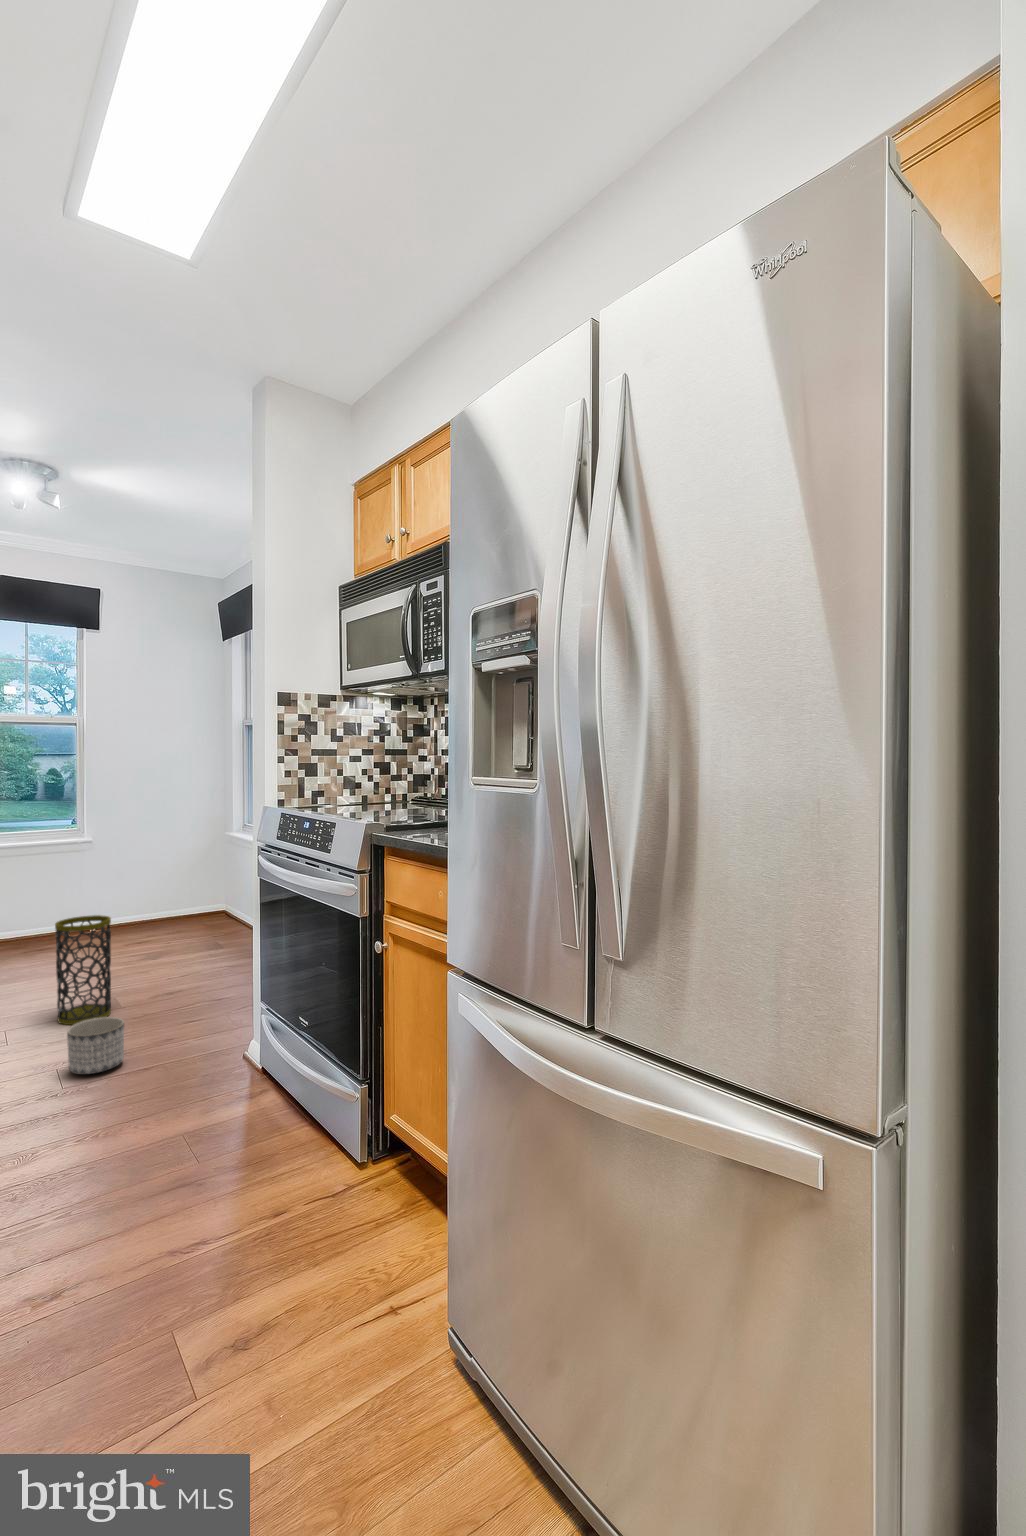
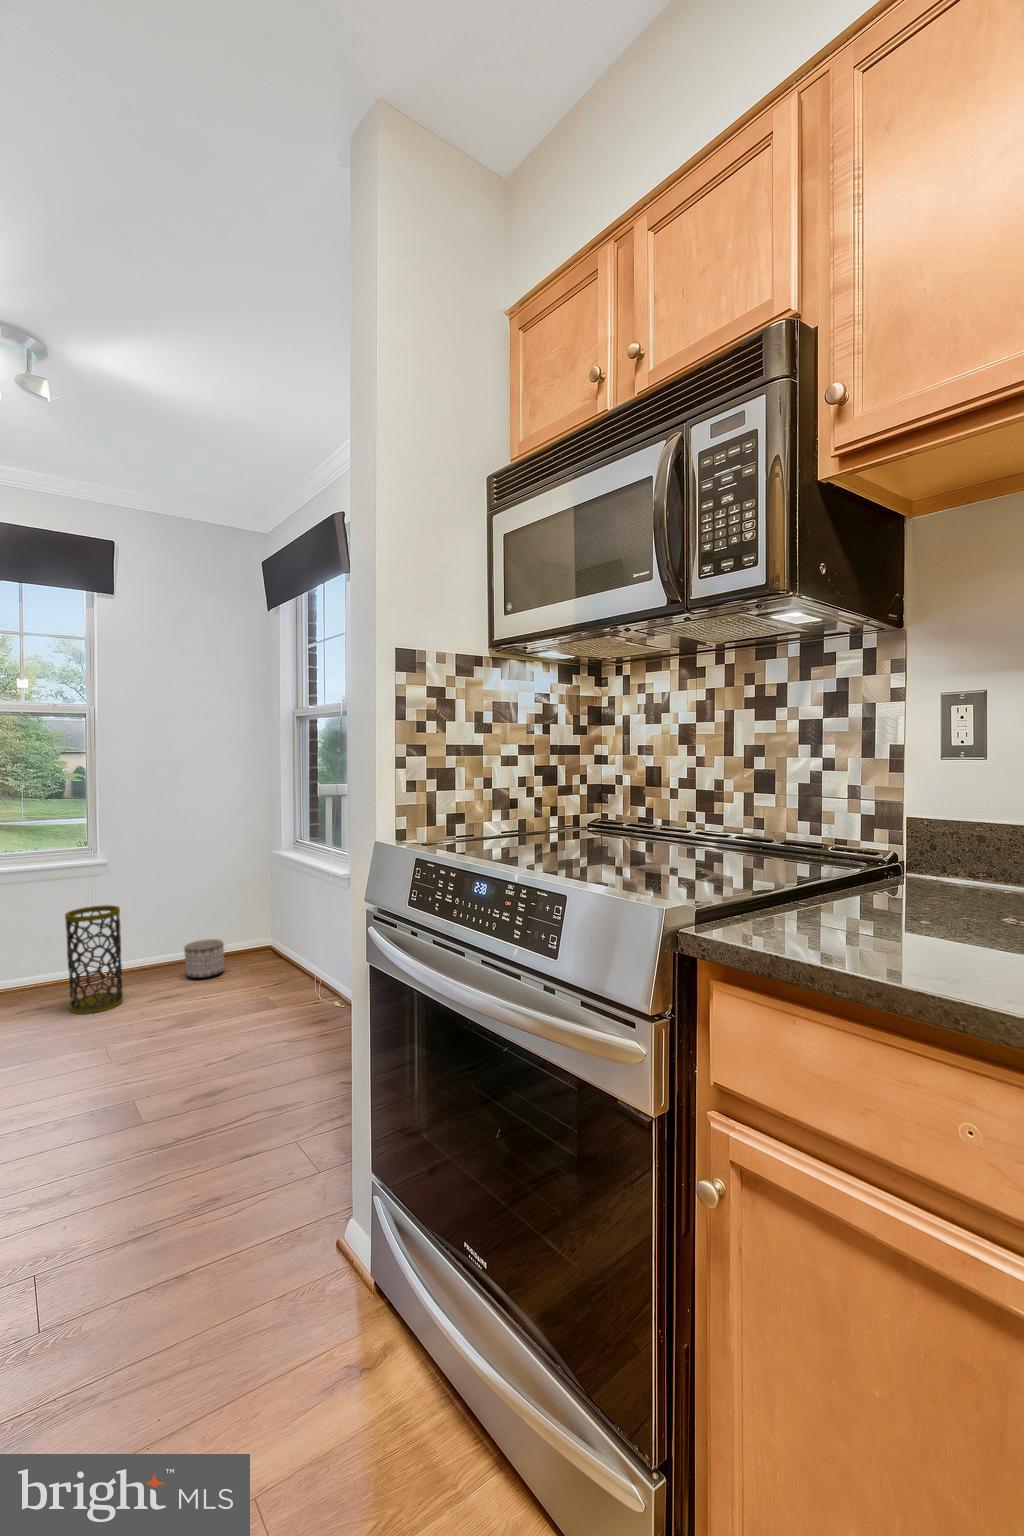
planter: present [67,1017,124,1074] -> present [184,939,224,978]

